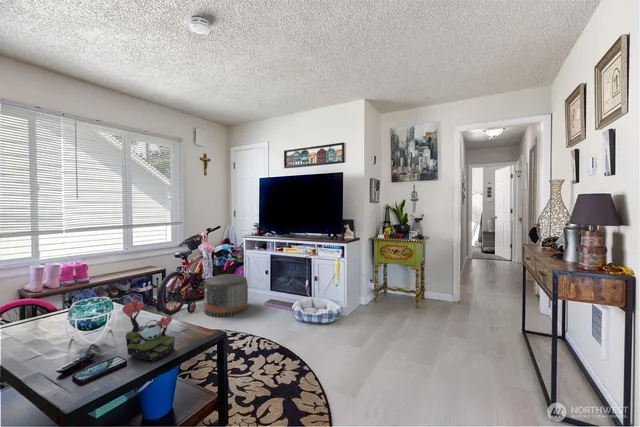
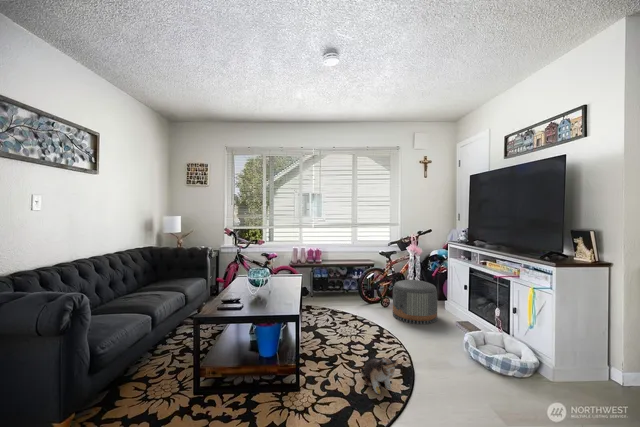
plant: present [122,300,175,361] -> none [239,272,263,312]
plush toy: none [249,338,306,377] -> present [361,358,398,394]

